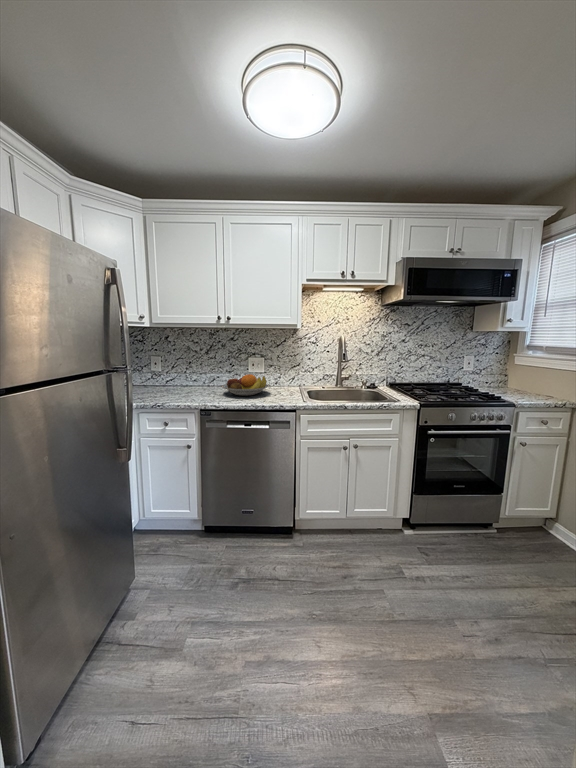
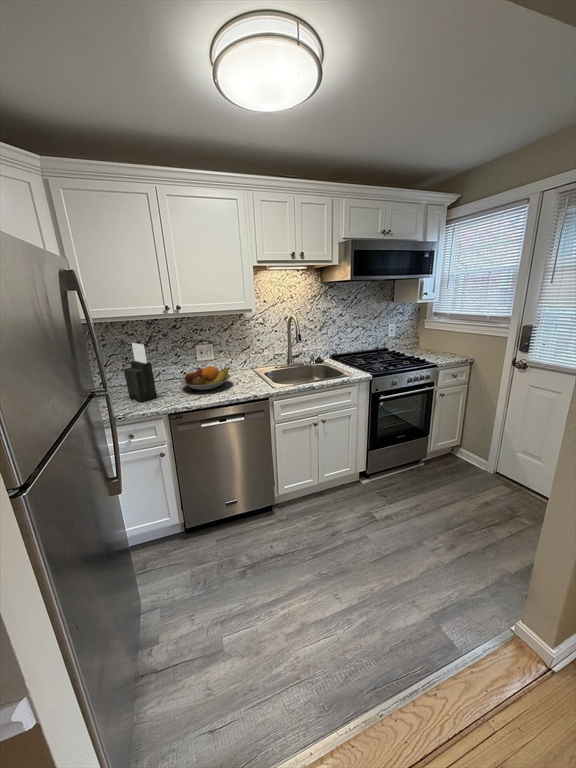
knife block: none [177,346,198,397] -> present [124,343,157,402]

